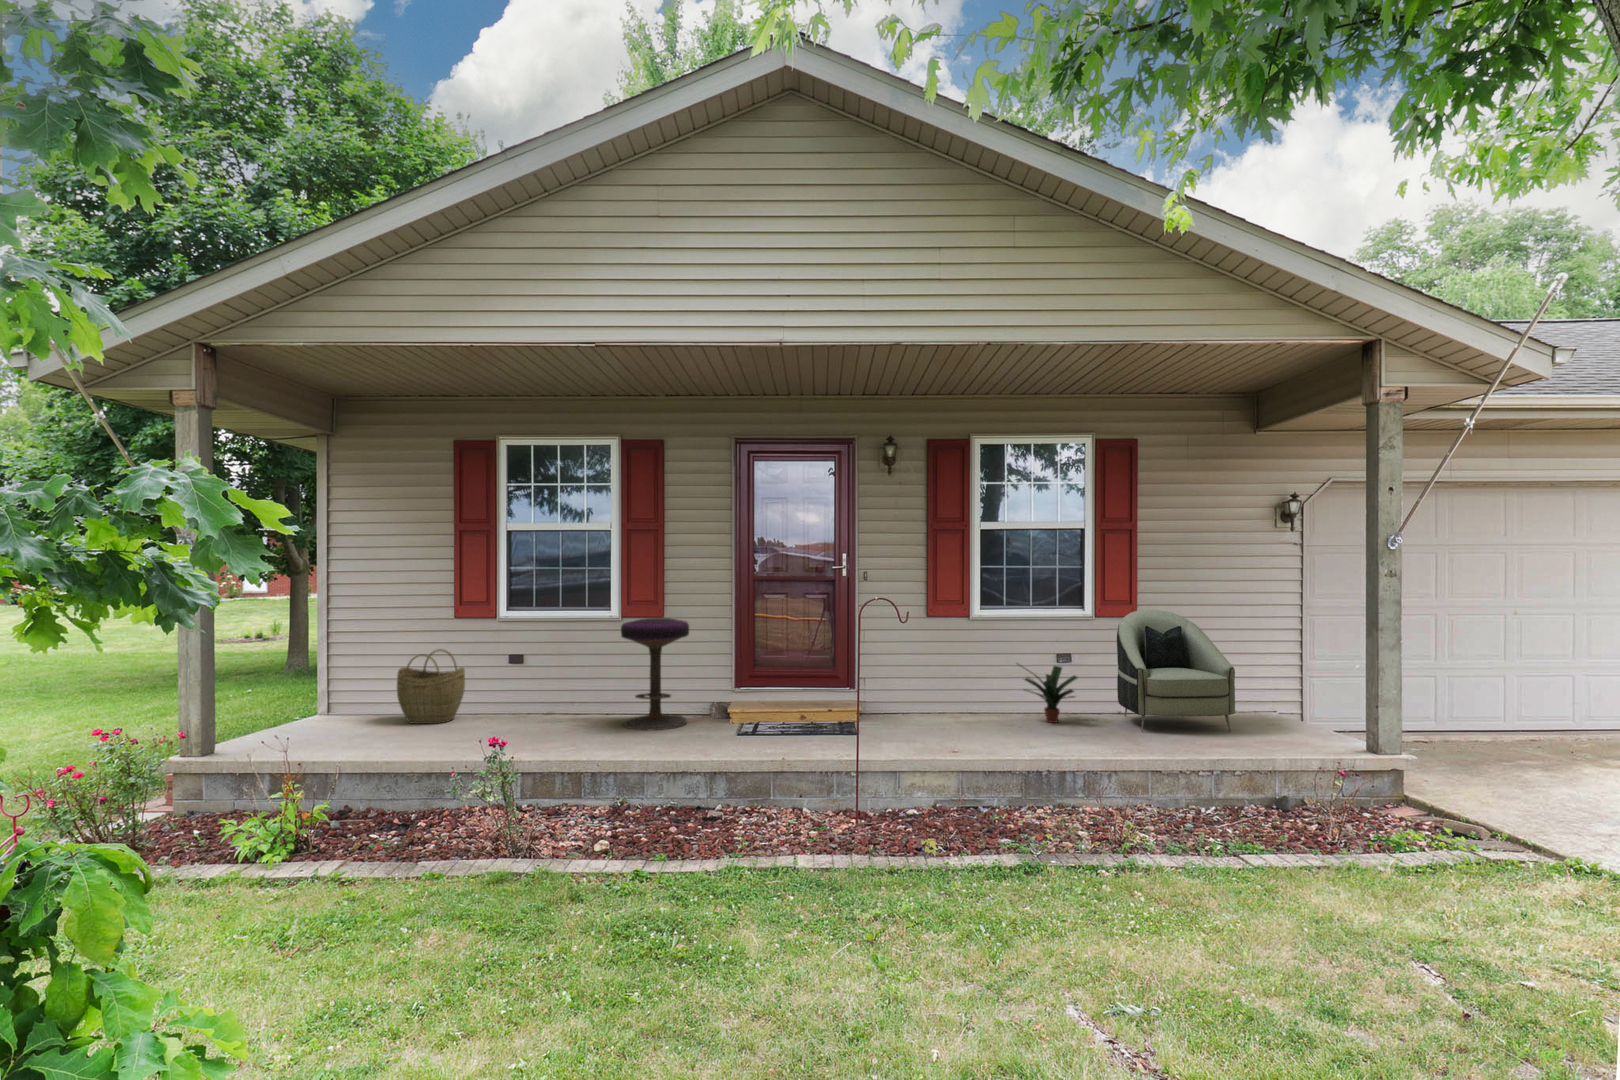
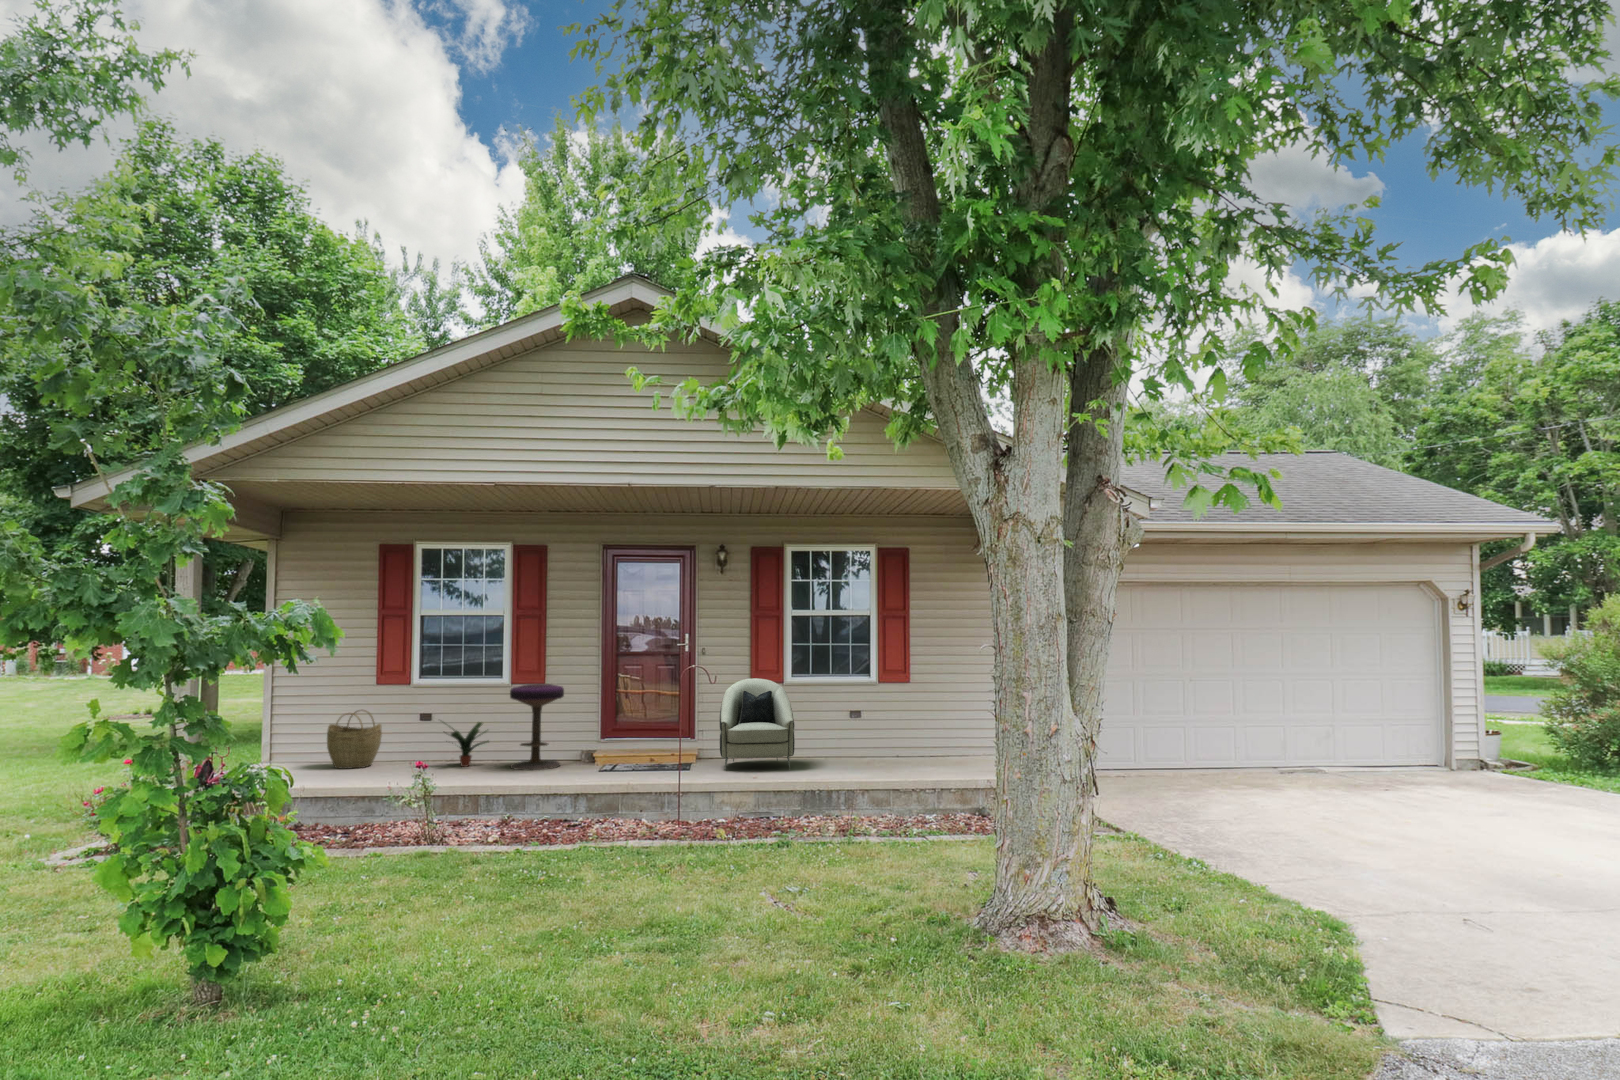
armchair: present [1117,610,1235,732] -> present [720,678,795,771]
potted plant: present [1025,666,1077,723] -> present [450,722,489,767]

